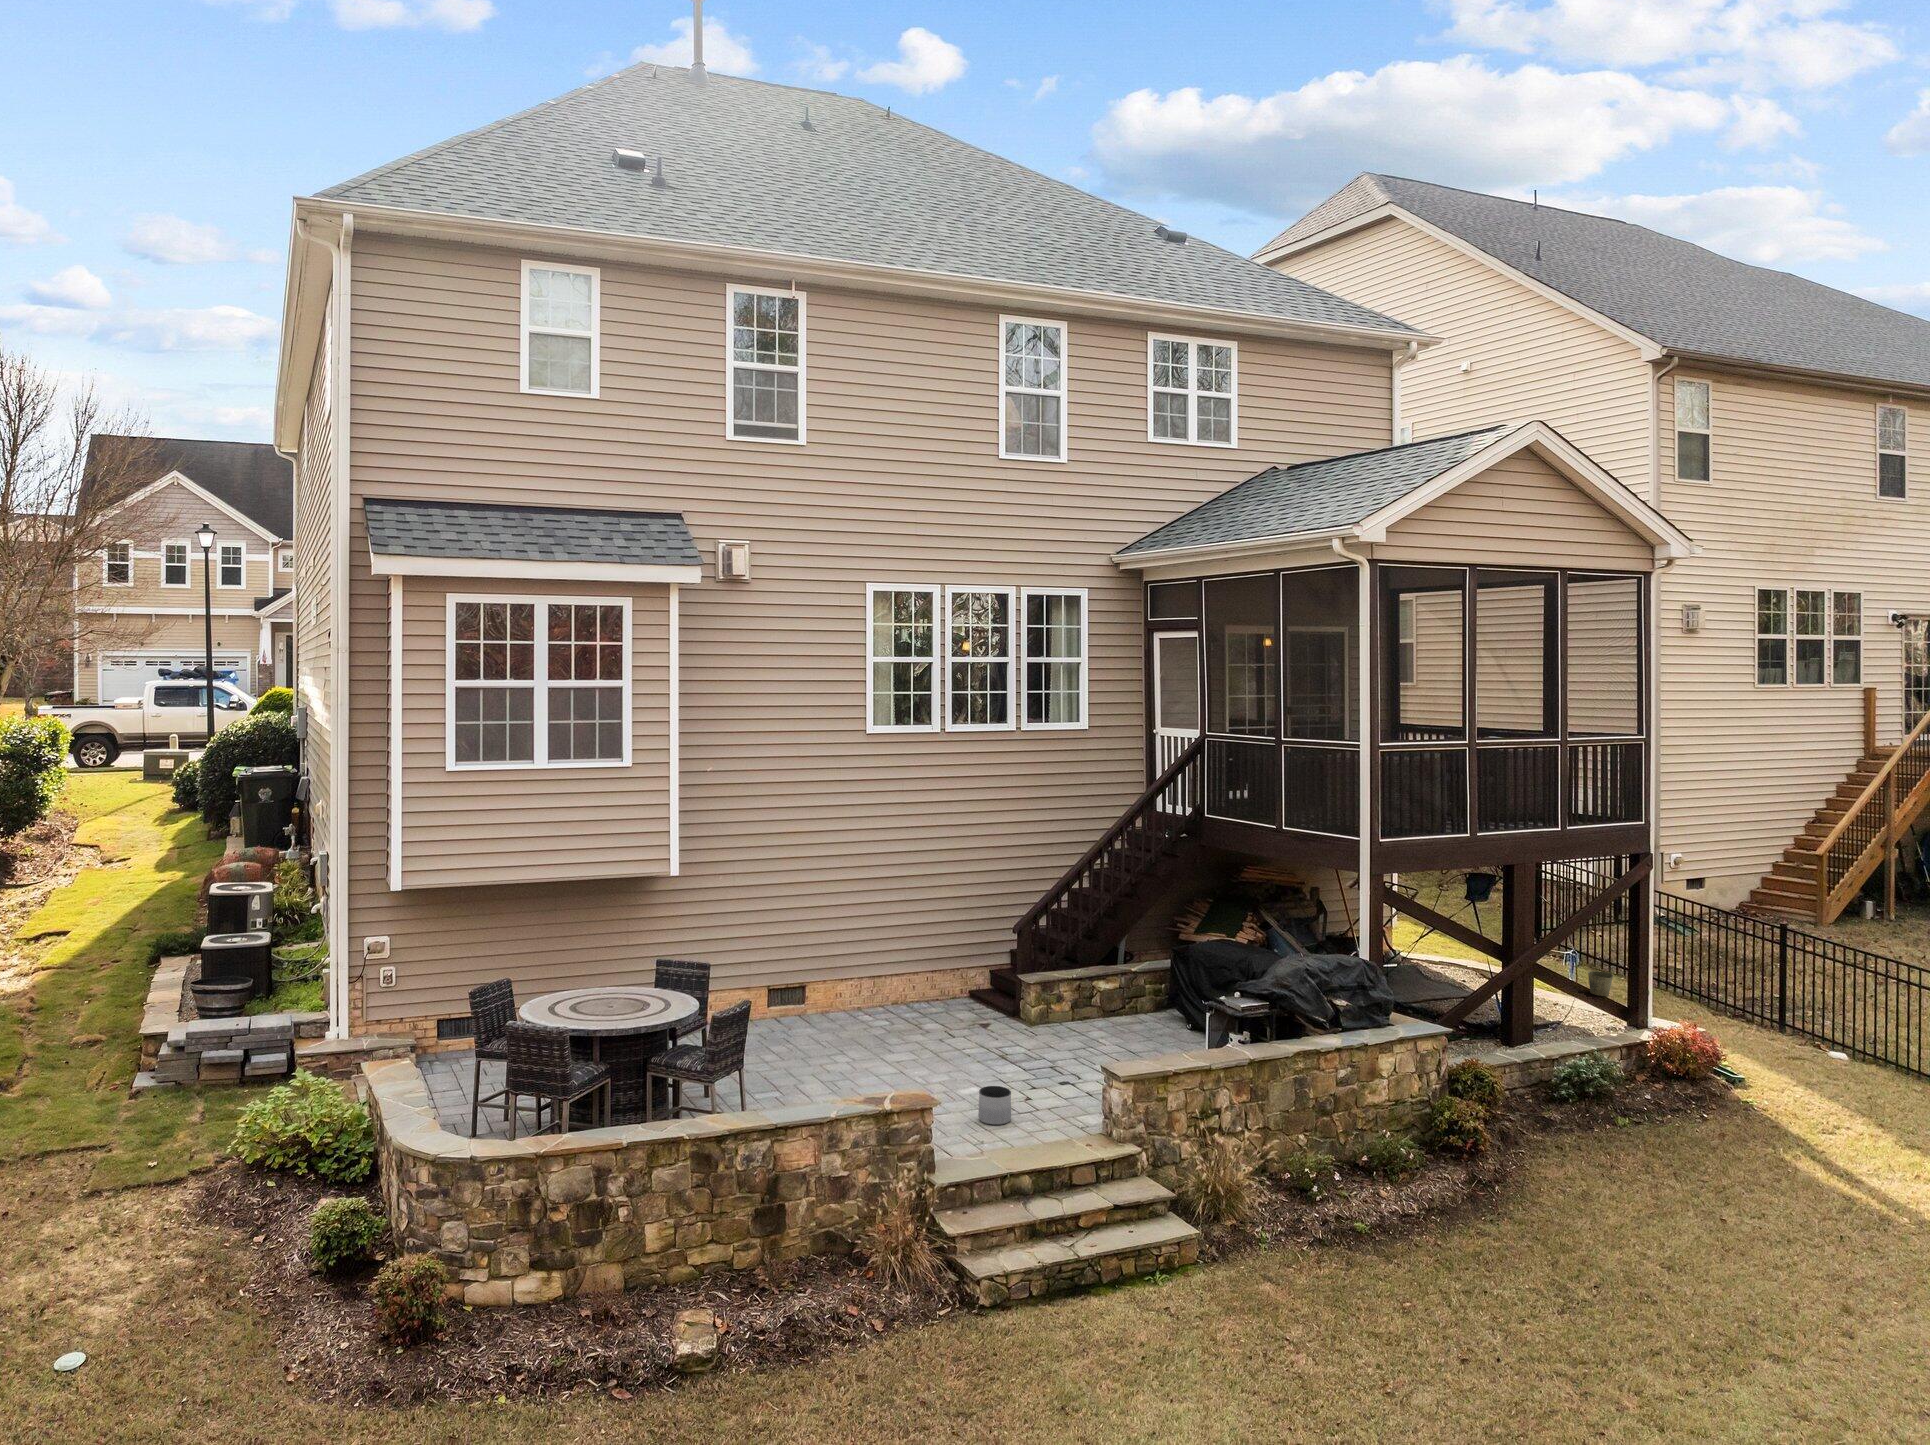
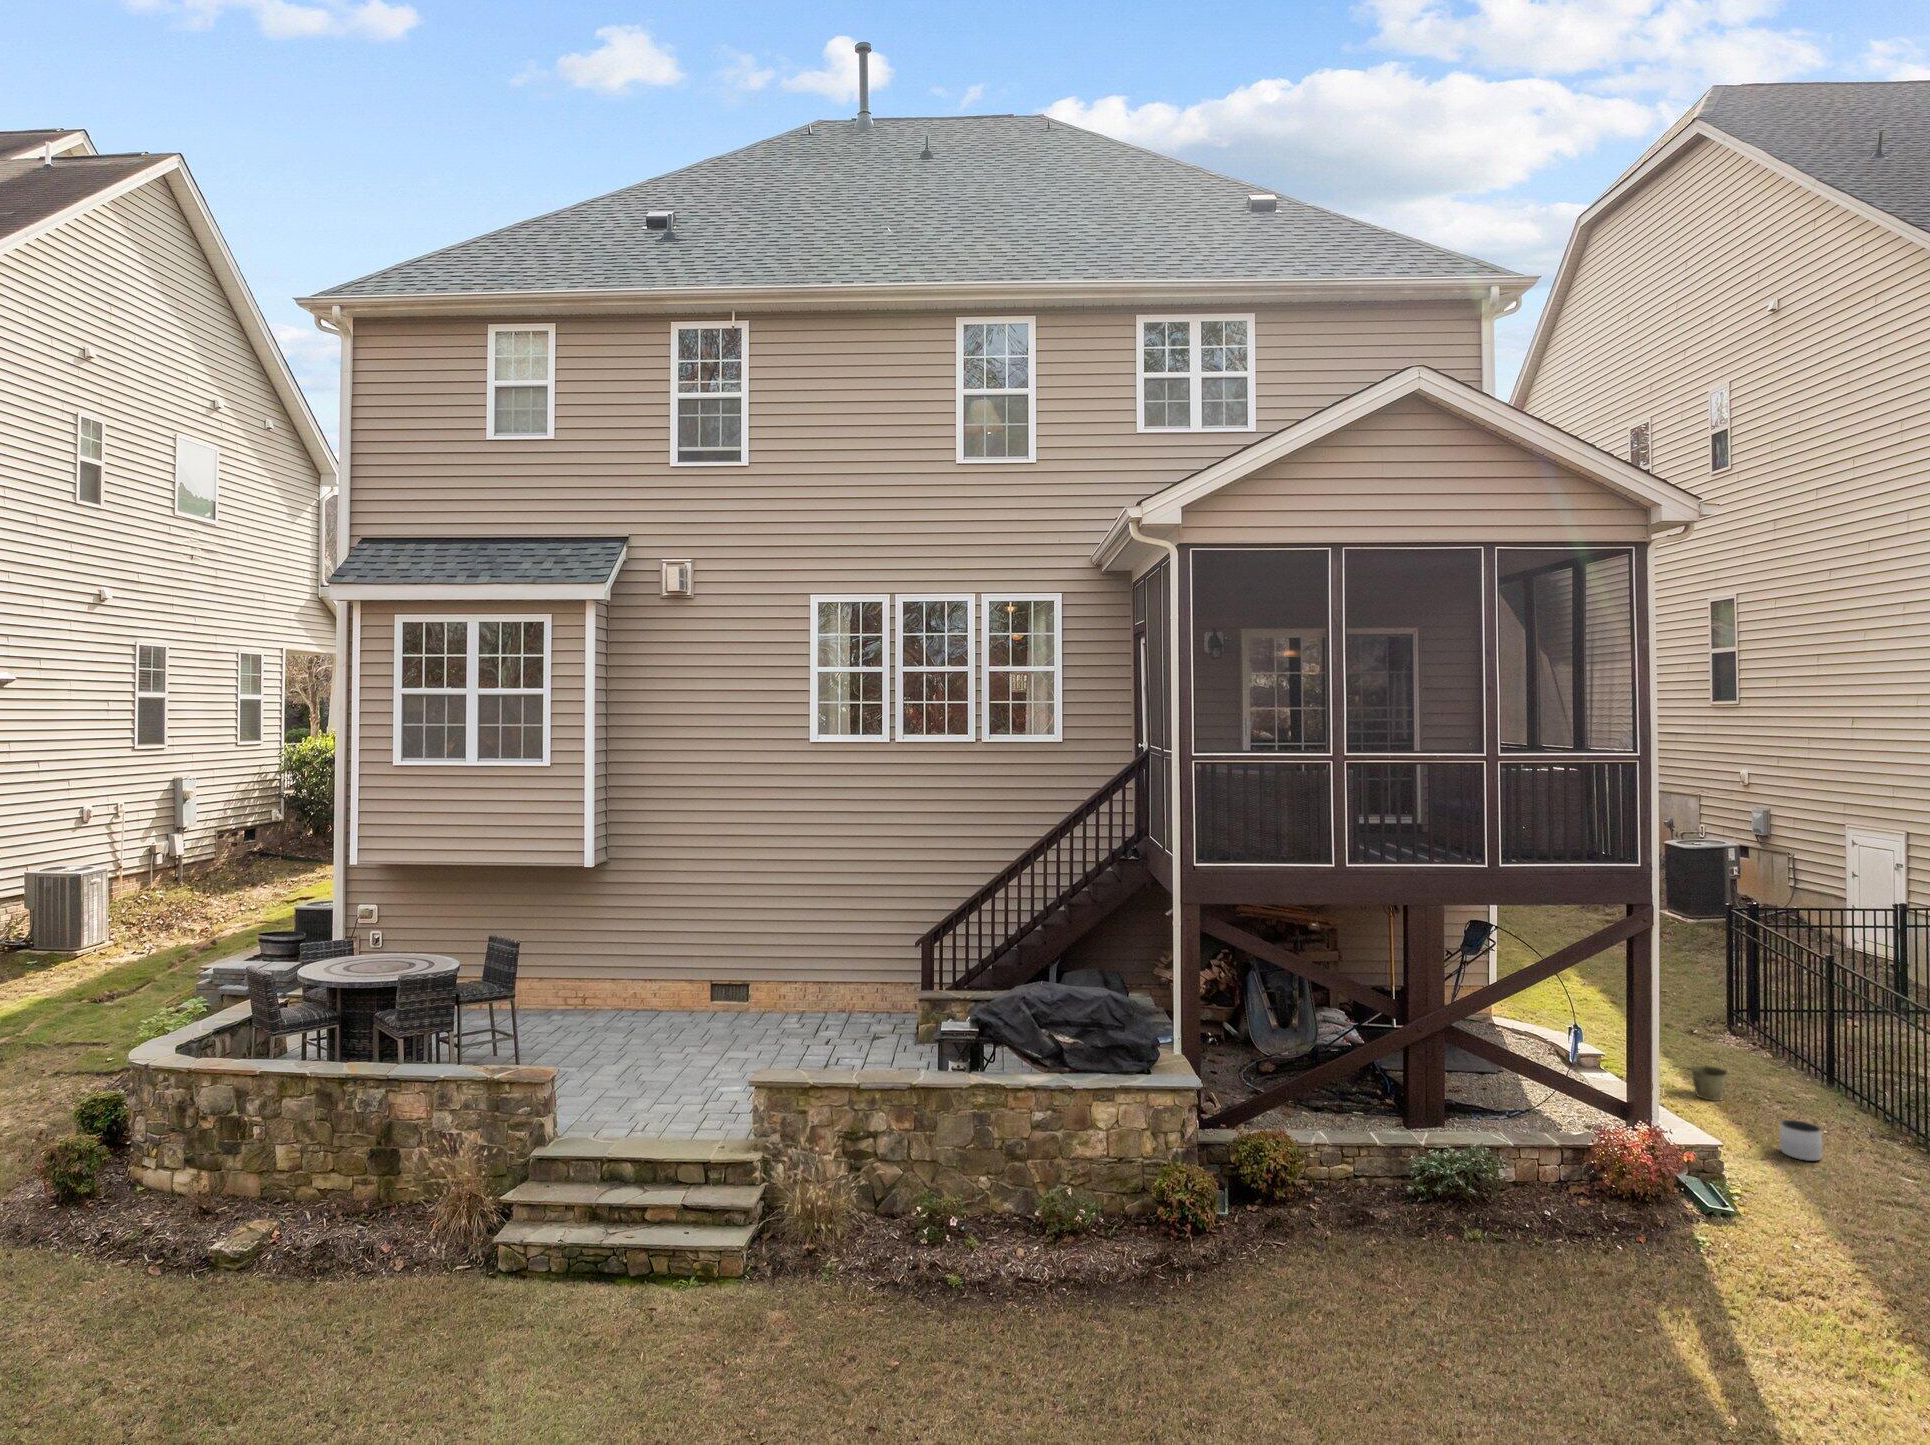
planter: present [978,1086,1011,1125] -> present [1780,1120,1822,1161]

